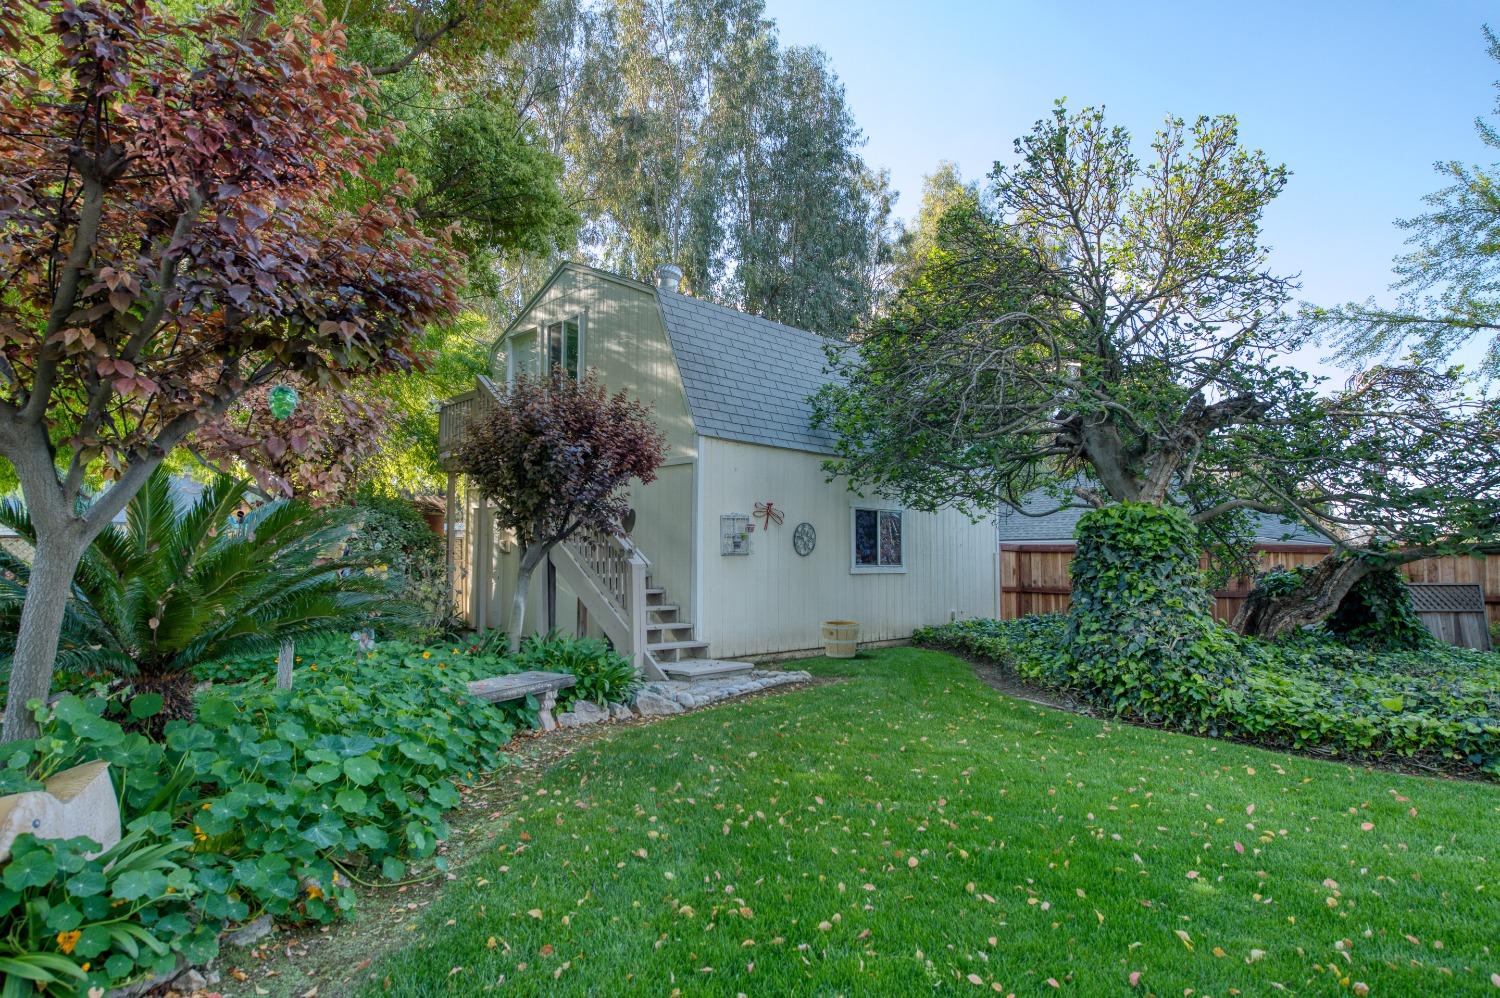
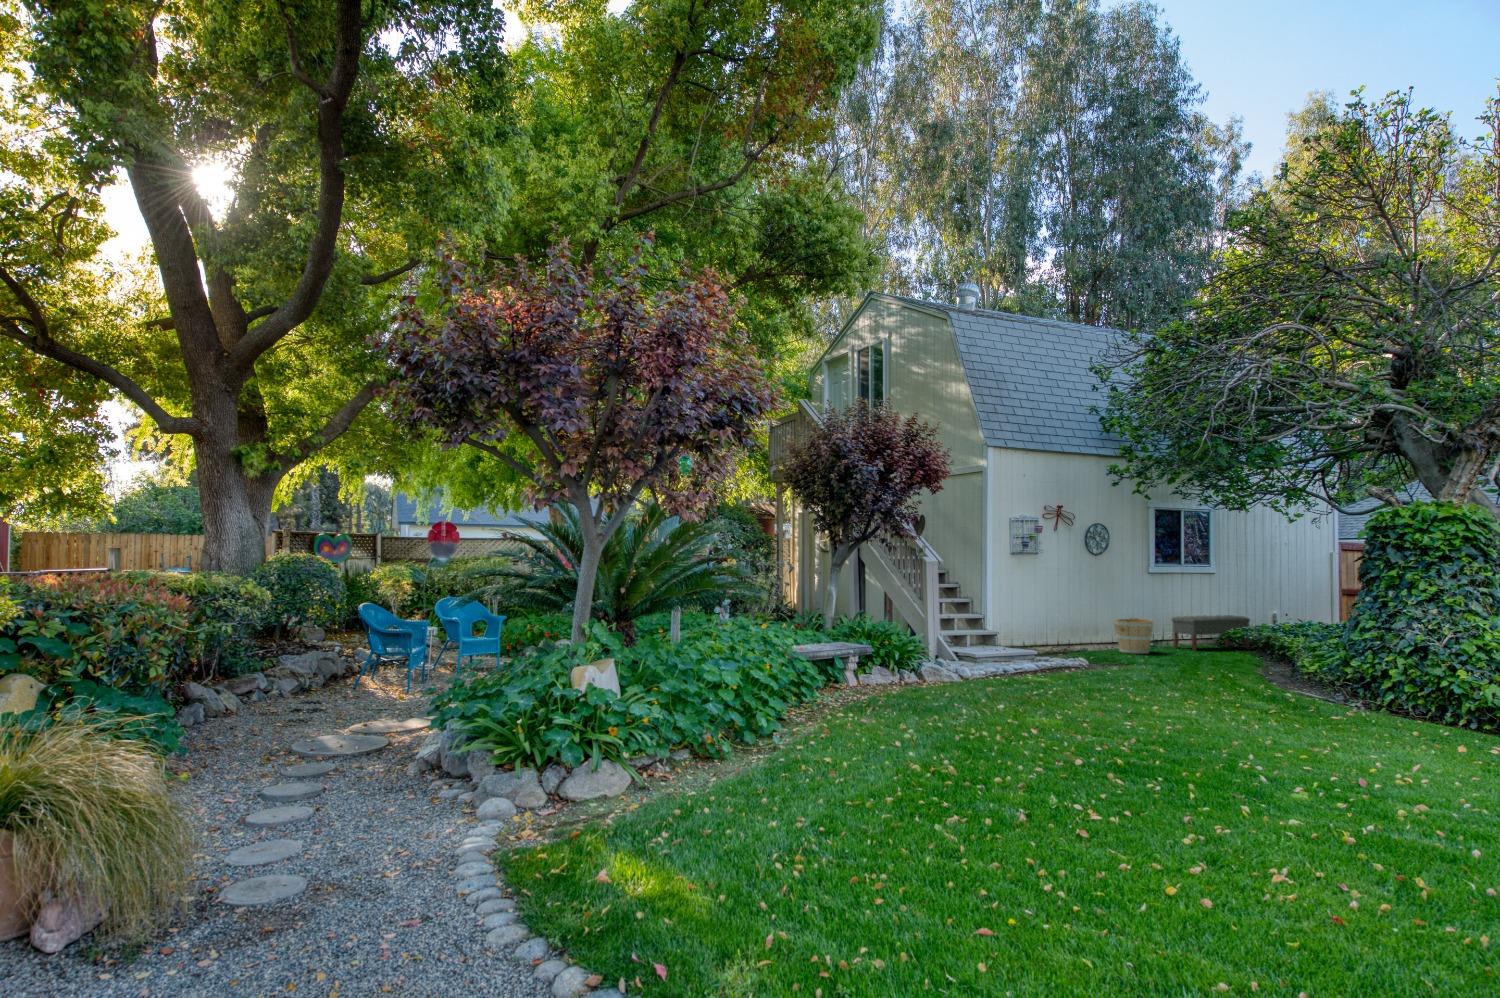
bench: none [869,613,934,651] -> present [1172,615,1250,651]

